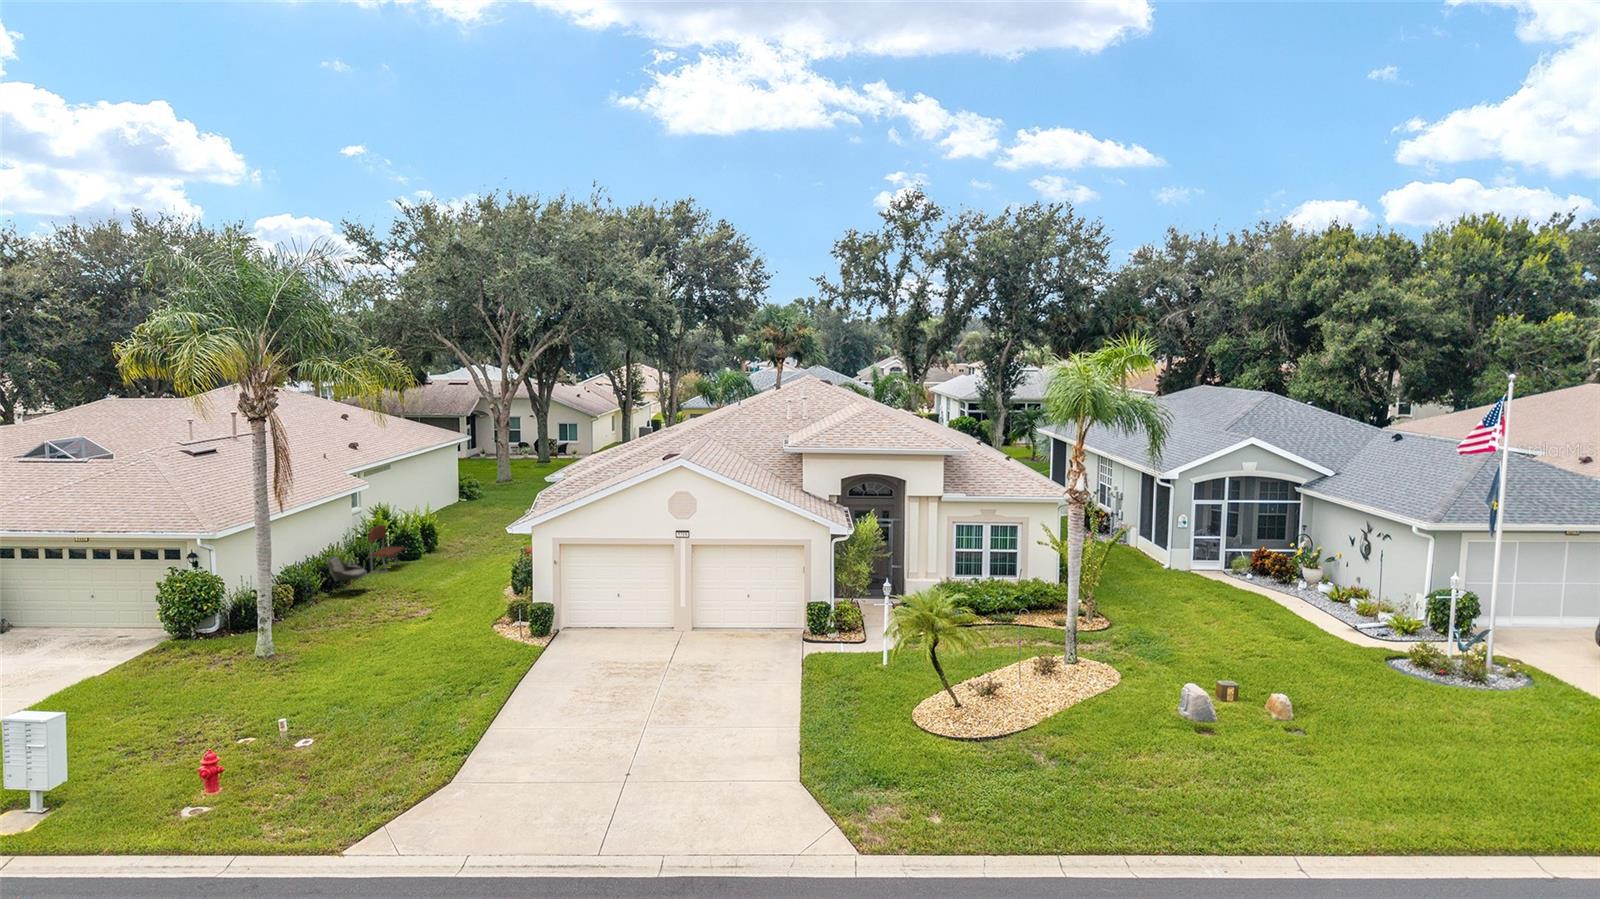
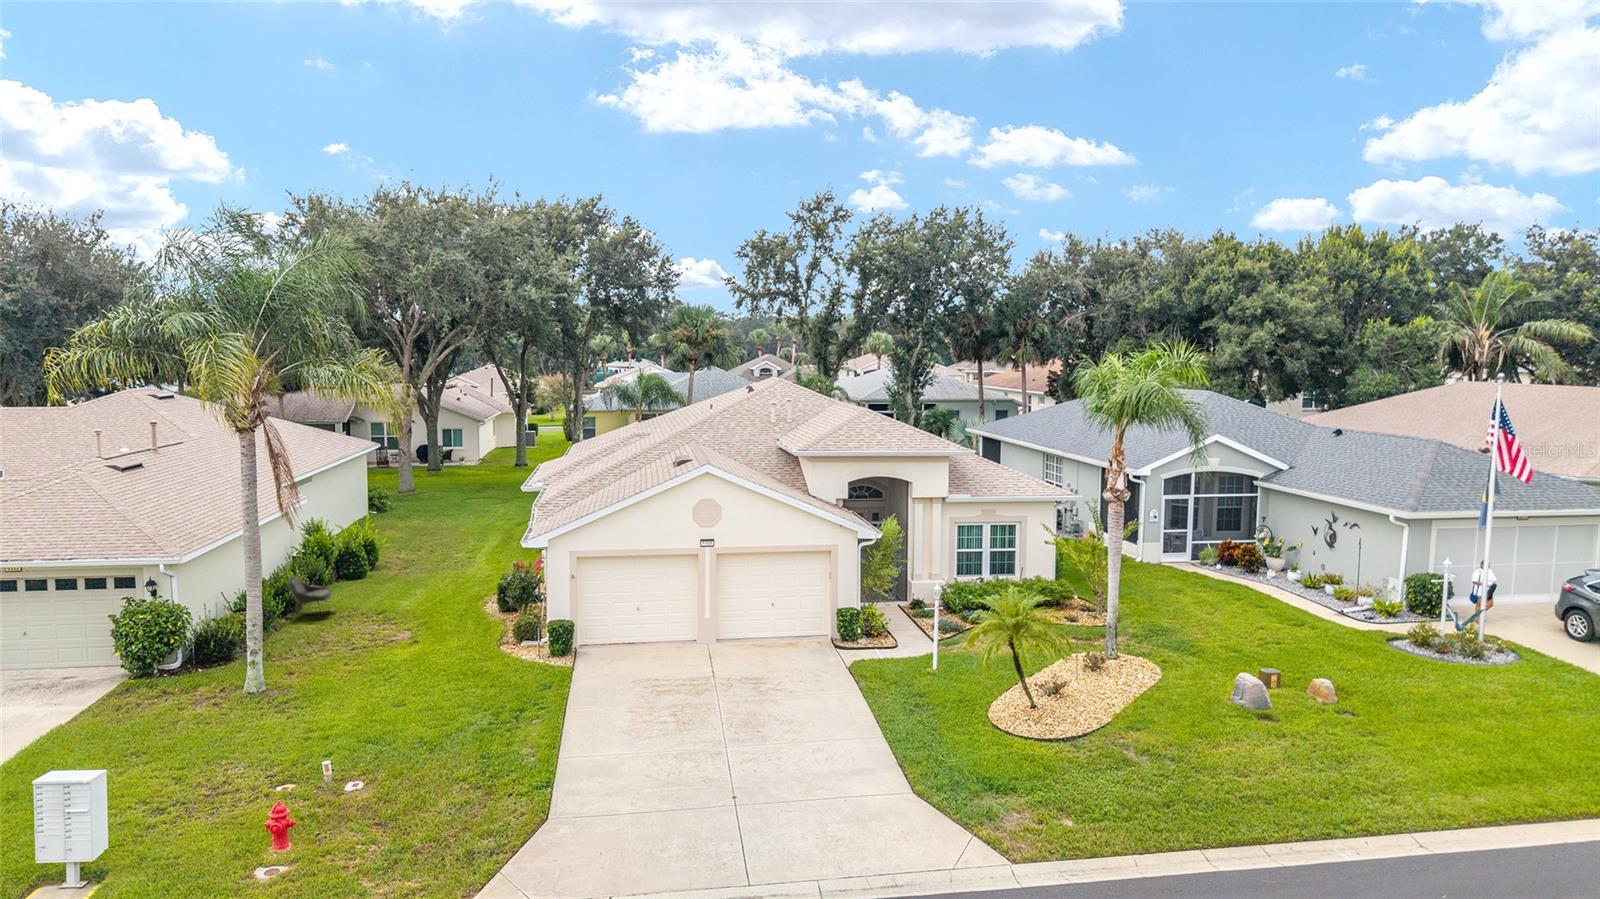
bench: present [369,525,405,573] -> none [323,539,360,592]

